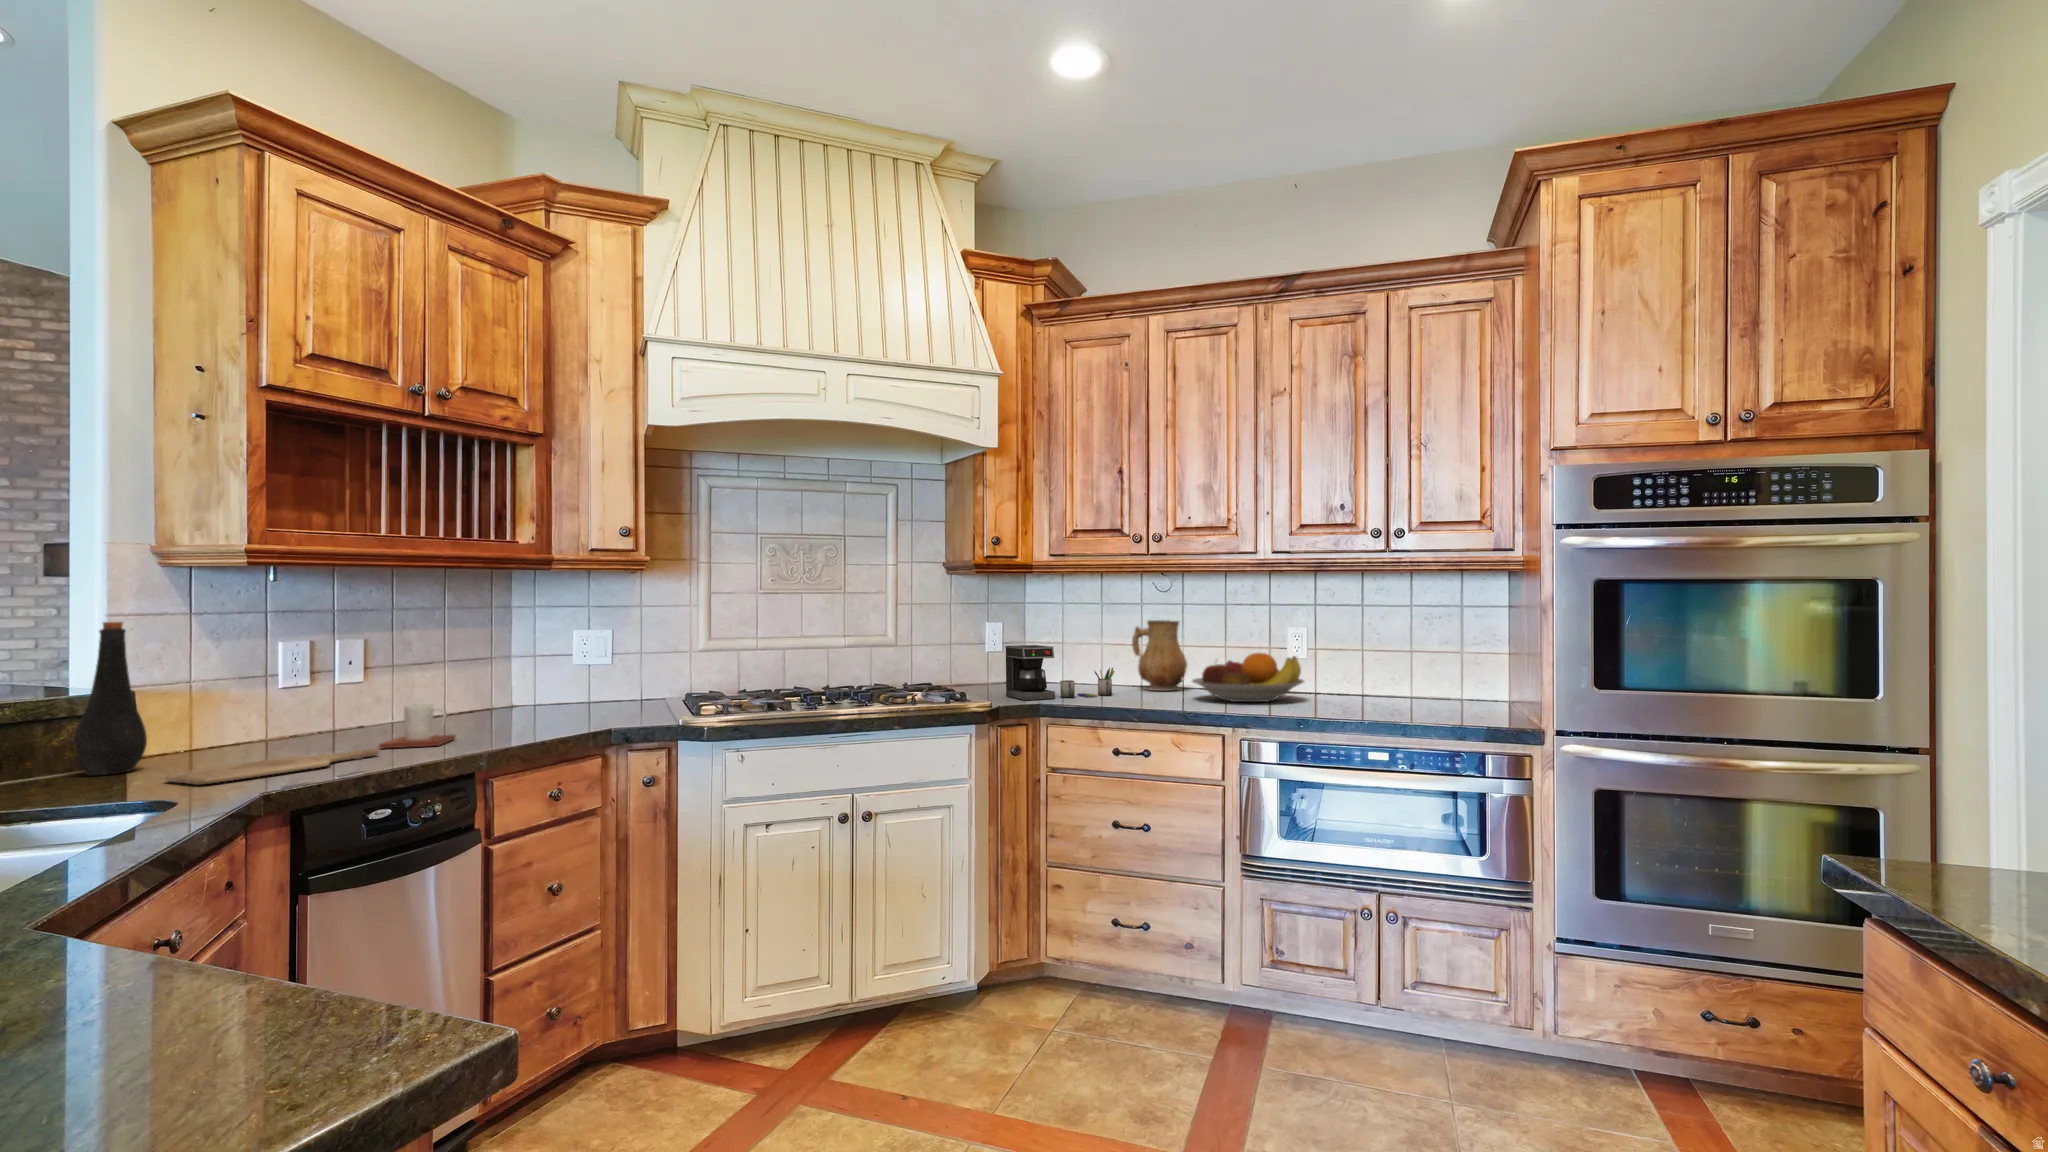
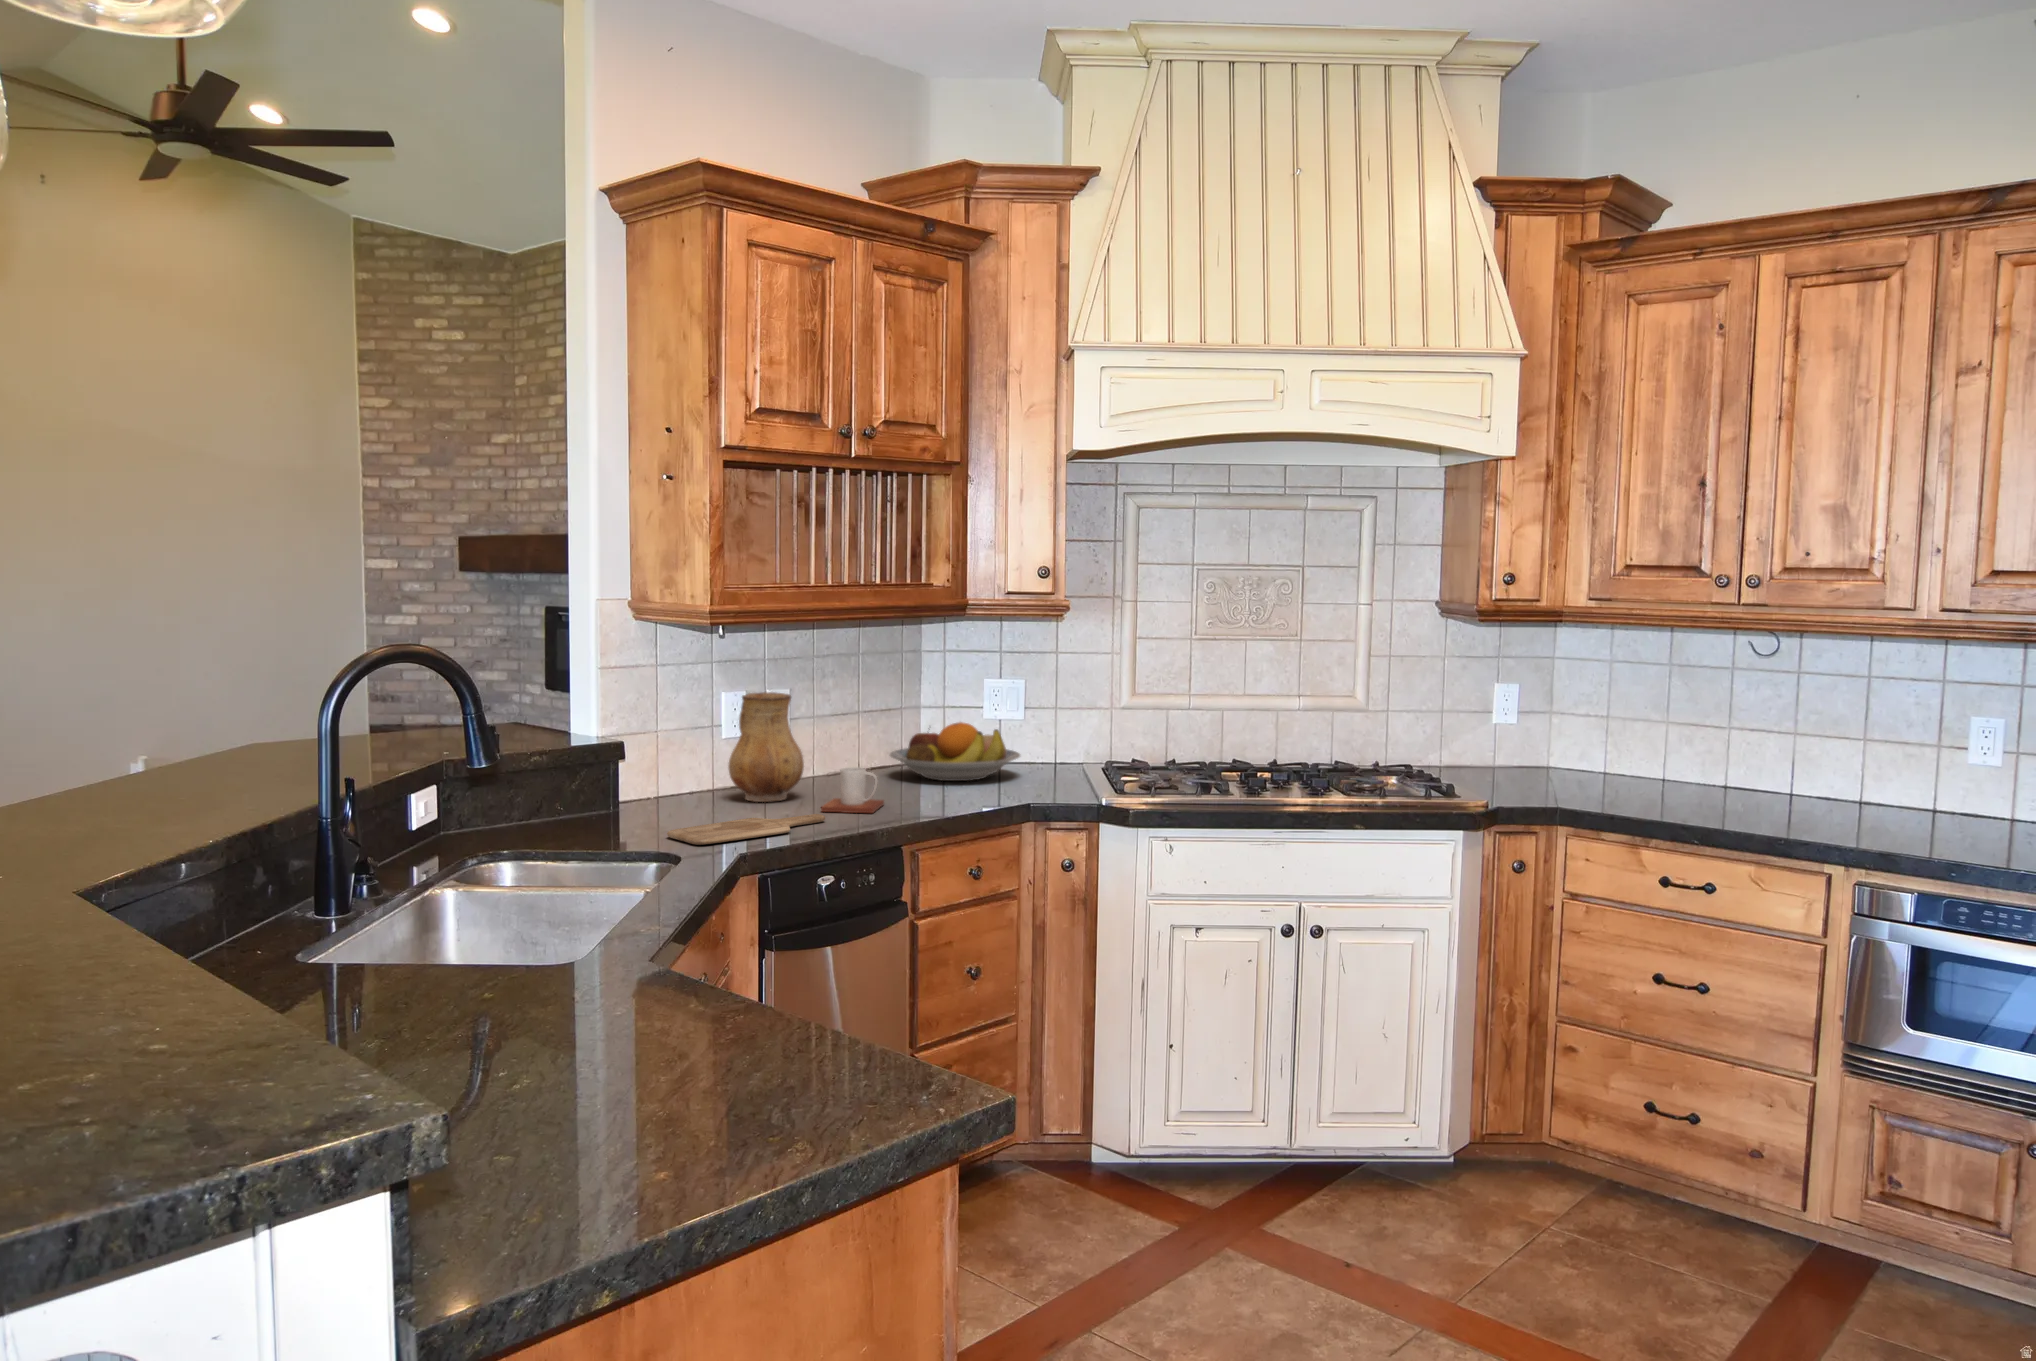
ceramic pitcher: present [1132,620,1187,691] -> present [729,692,804,802]
bottle: present [74,622,147,775] -> none [591,681,642,822]
coffee maker: present [1006,645,1114,700] -> none [1507,724,1670,802]
fruit bowl: present [1193,653,1304,702] -> present [890,722,1020,781]

